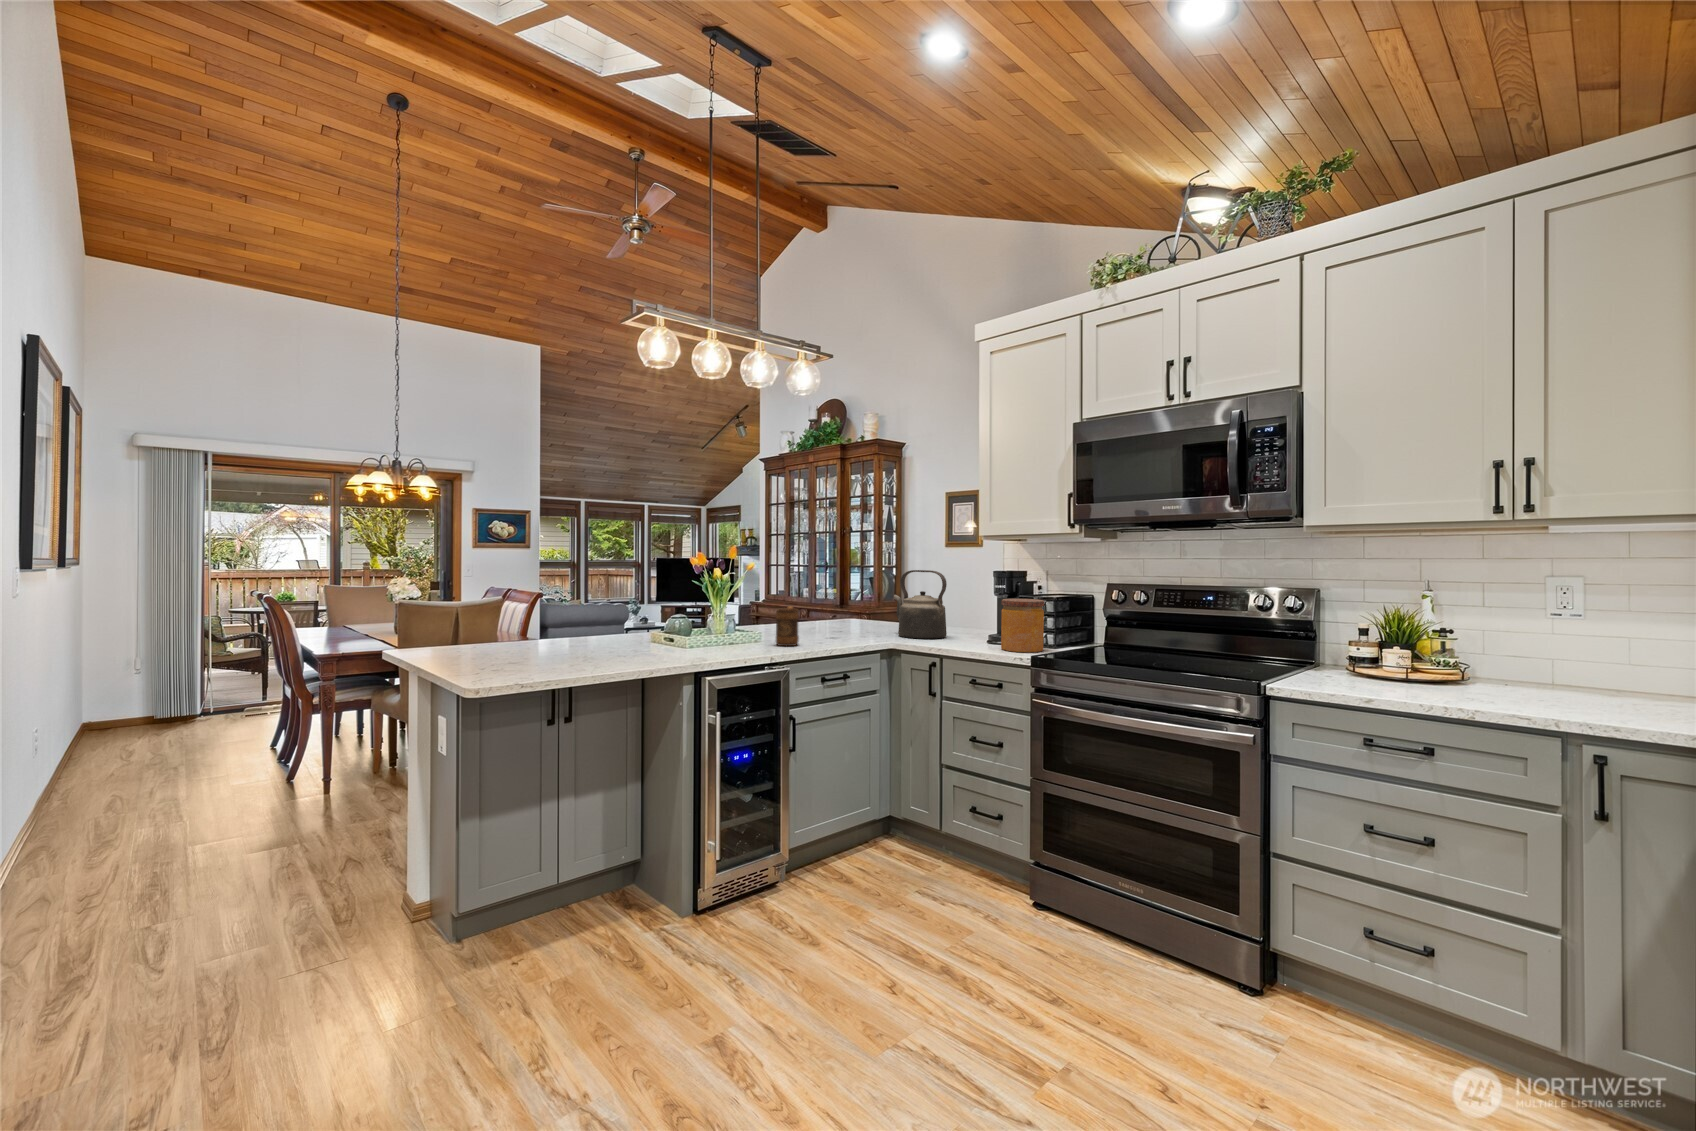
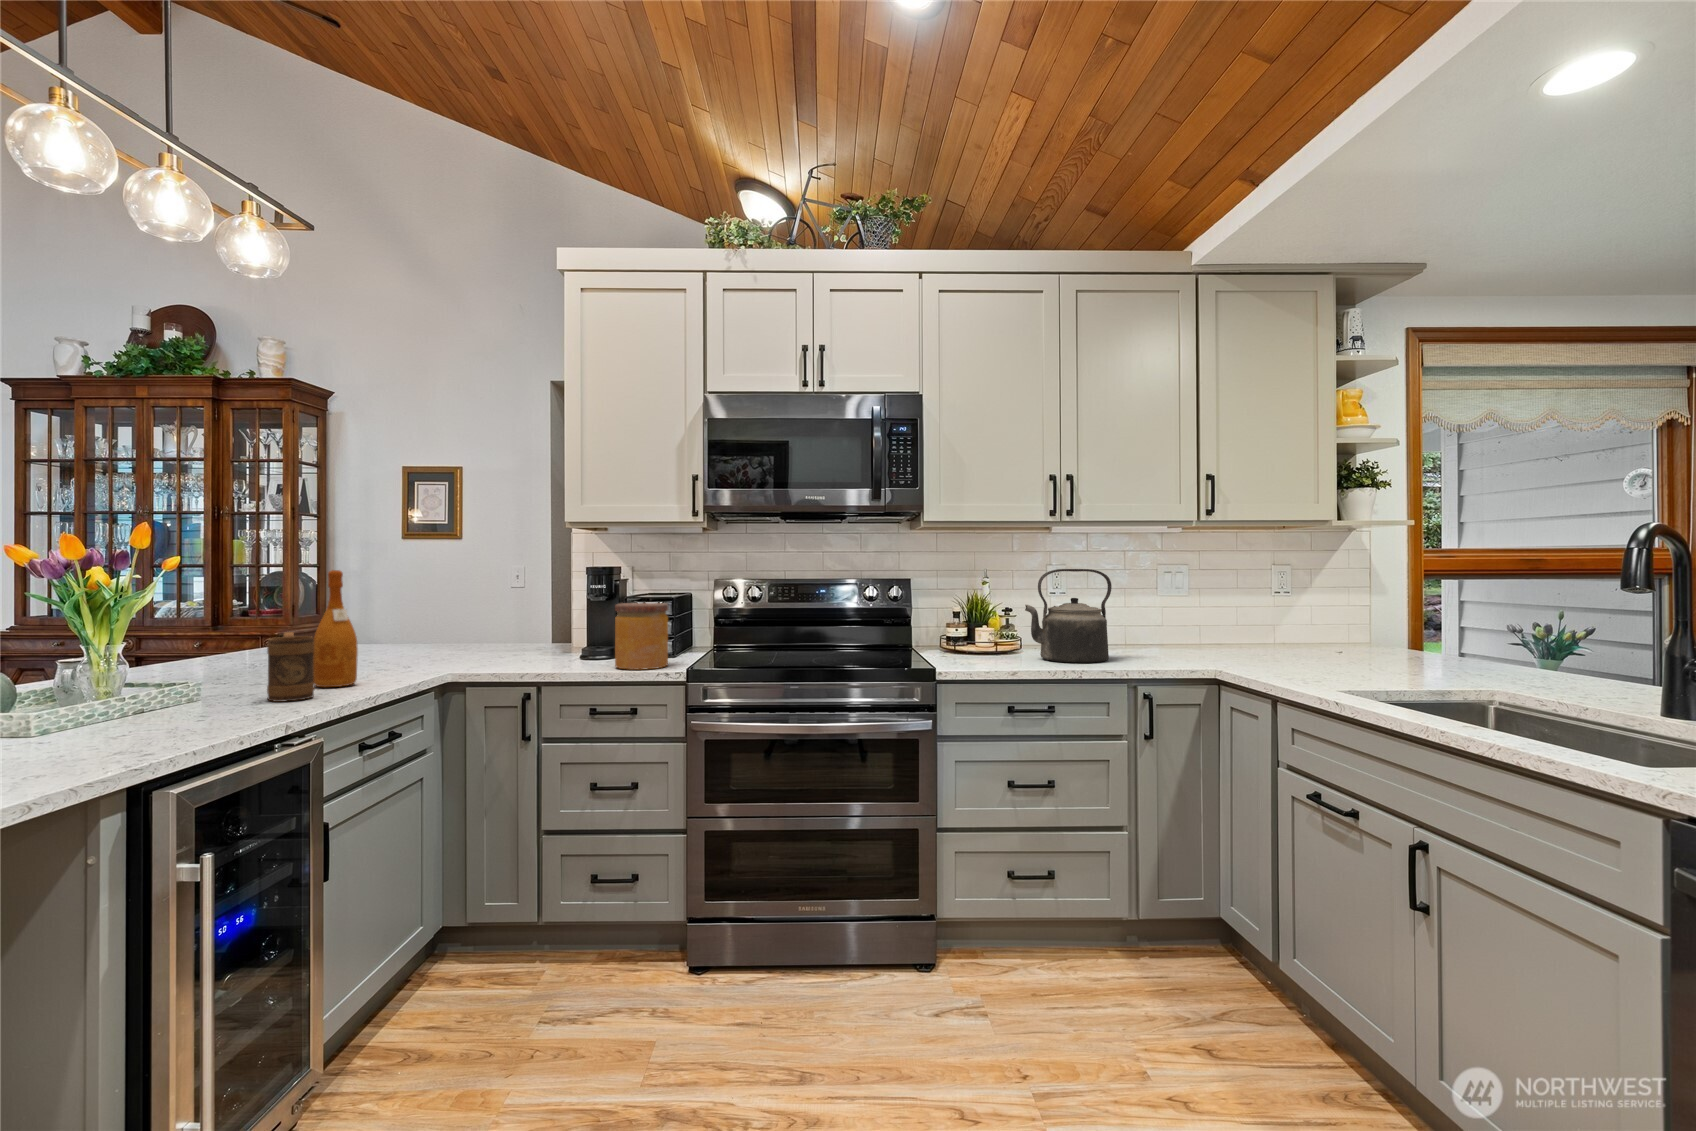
wine bottle: none [810,569,833,641] -> present [314,570,358,687]
kettle: present [894,570,947,639] -> present [1025,569,1112,663]

